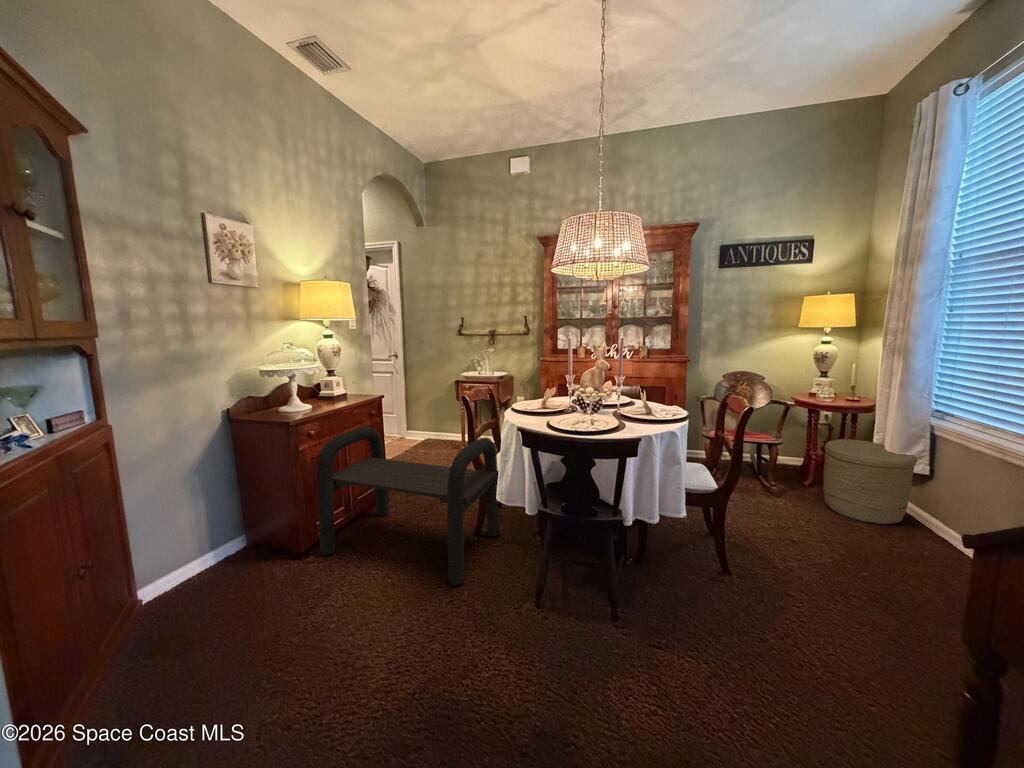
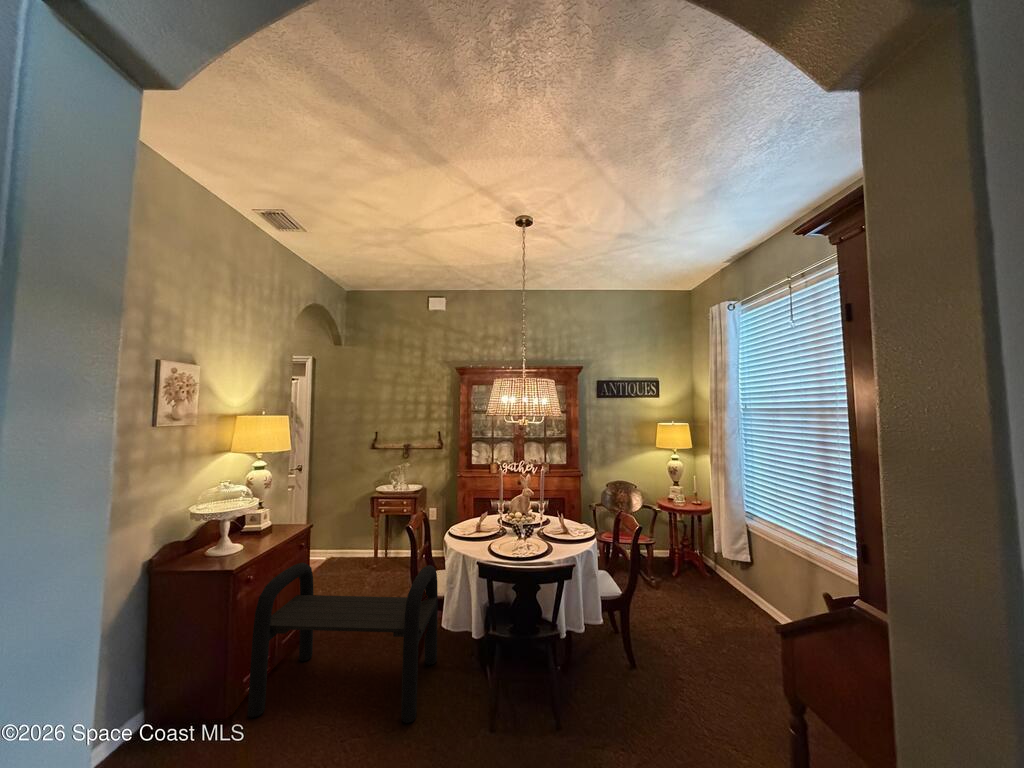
woven basket: present [823,439,917,524] -> none [685,537,742,605]

